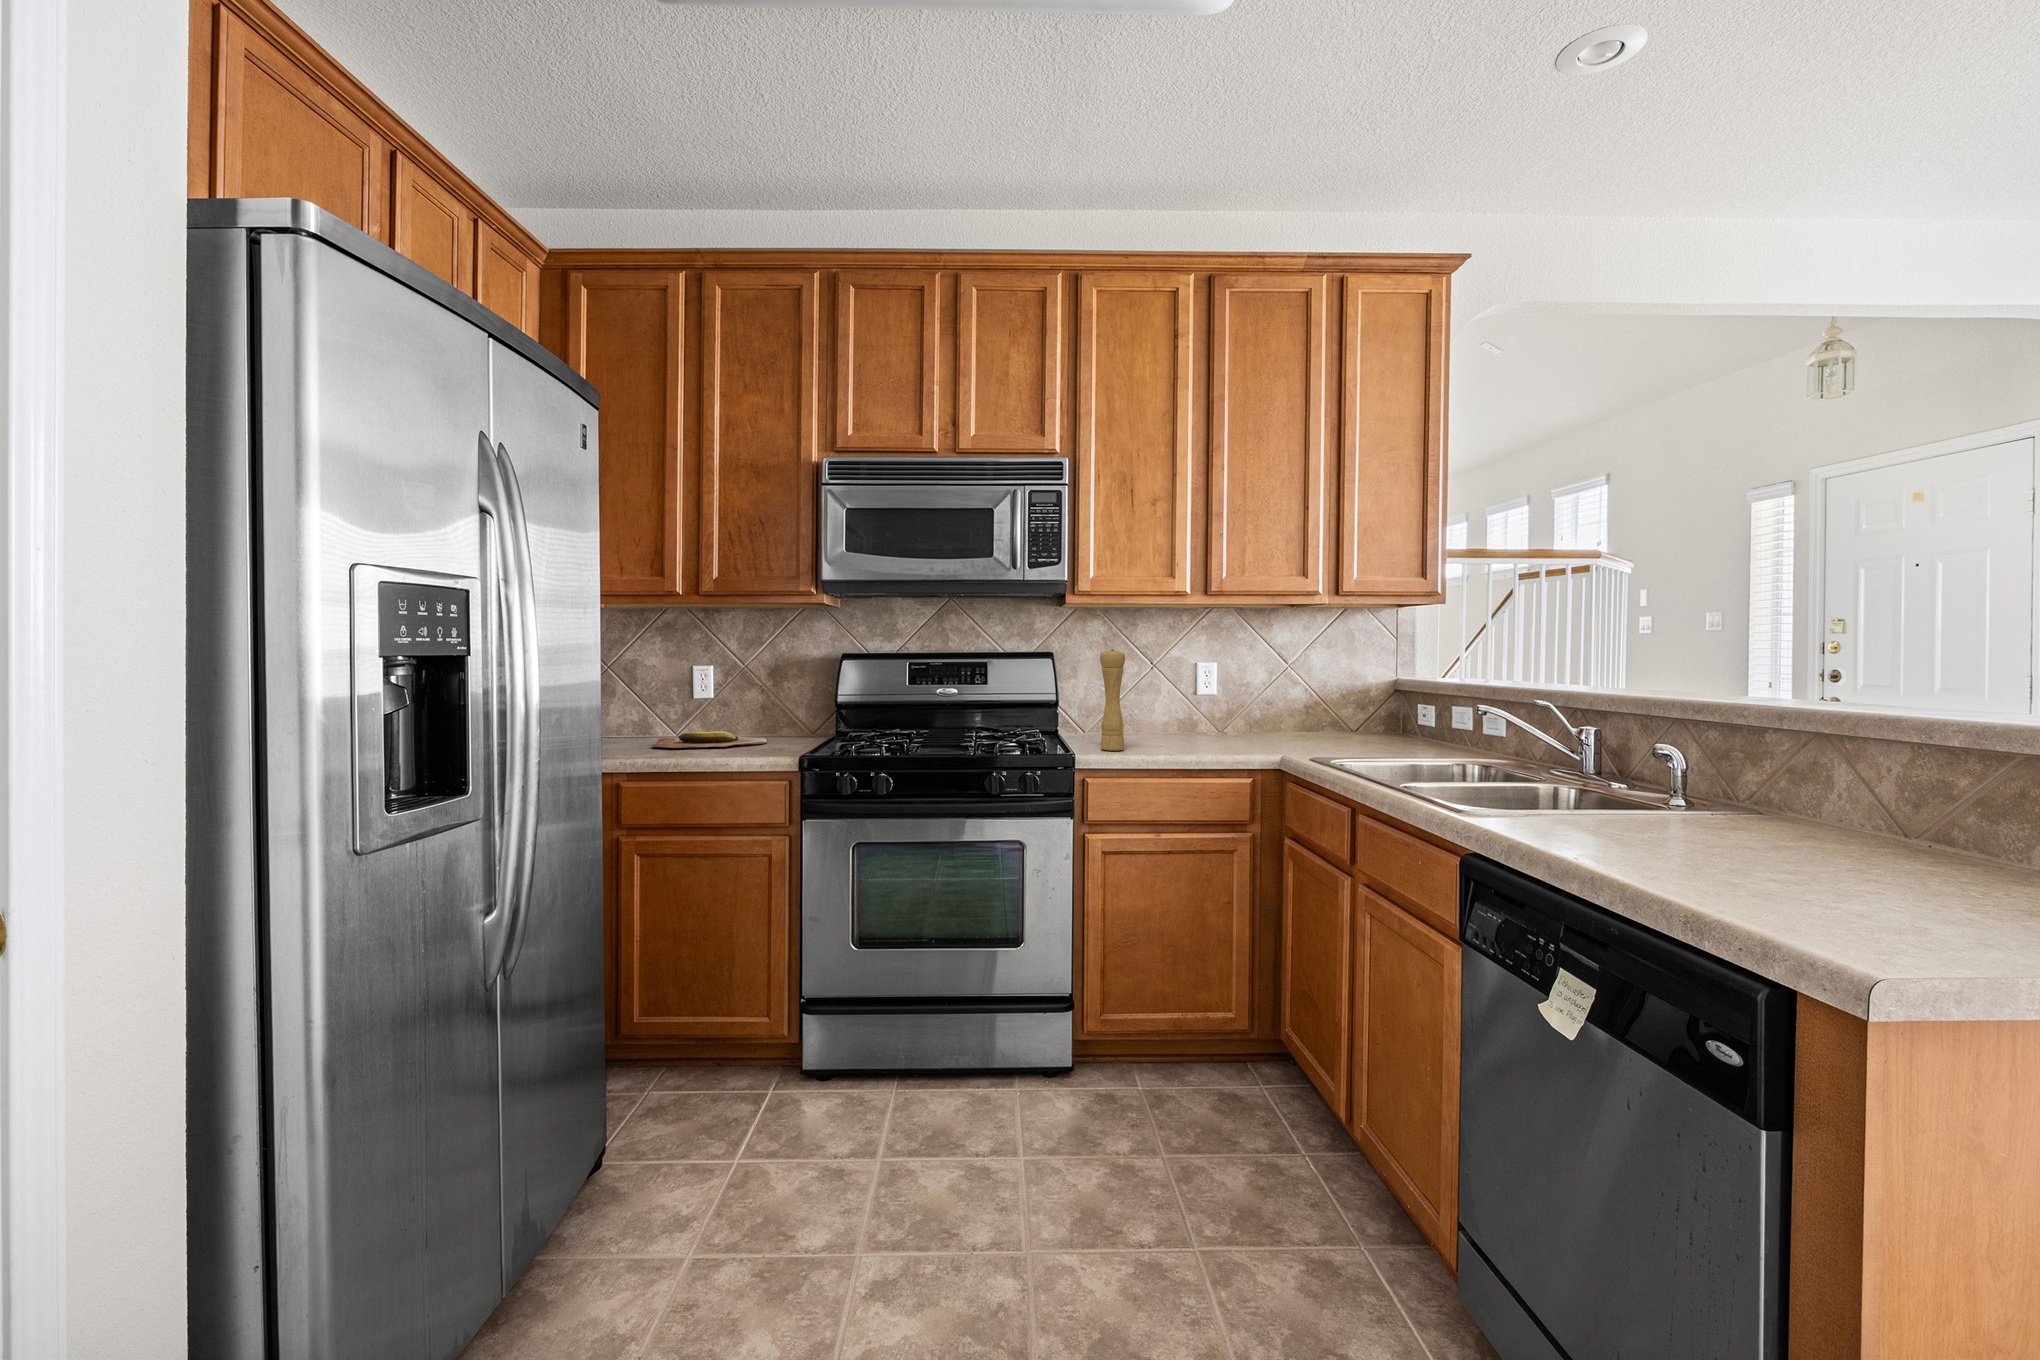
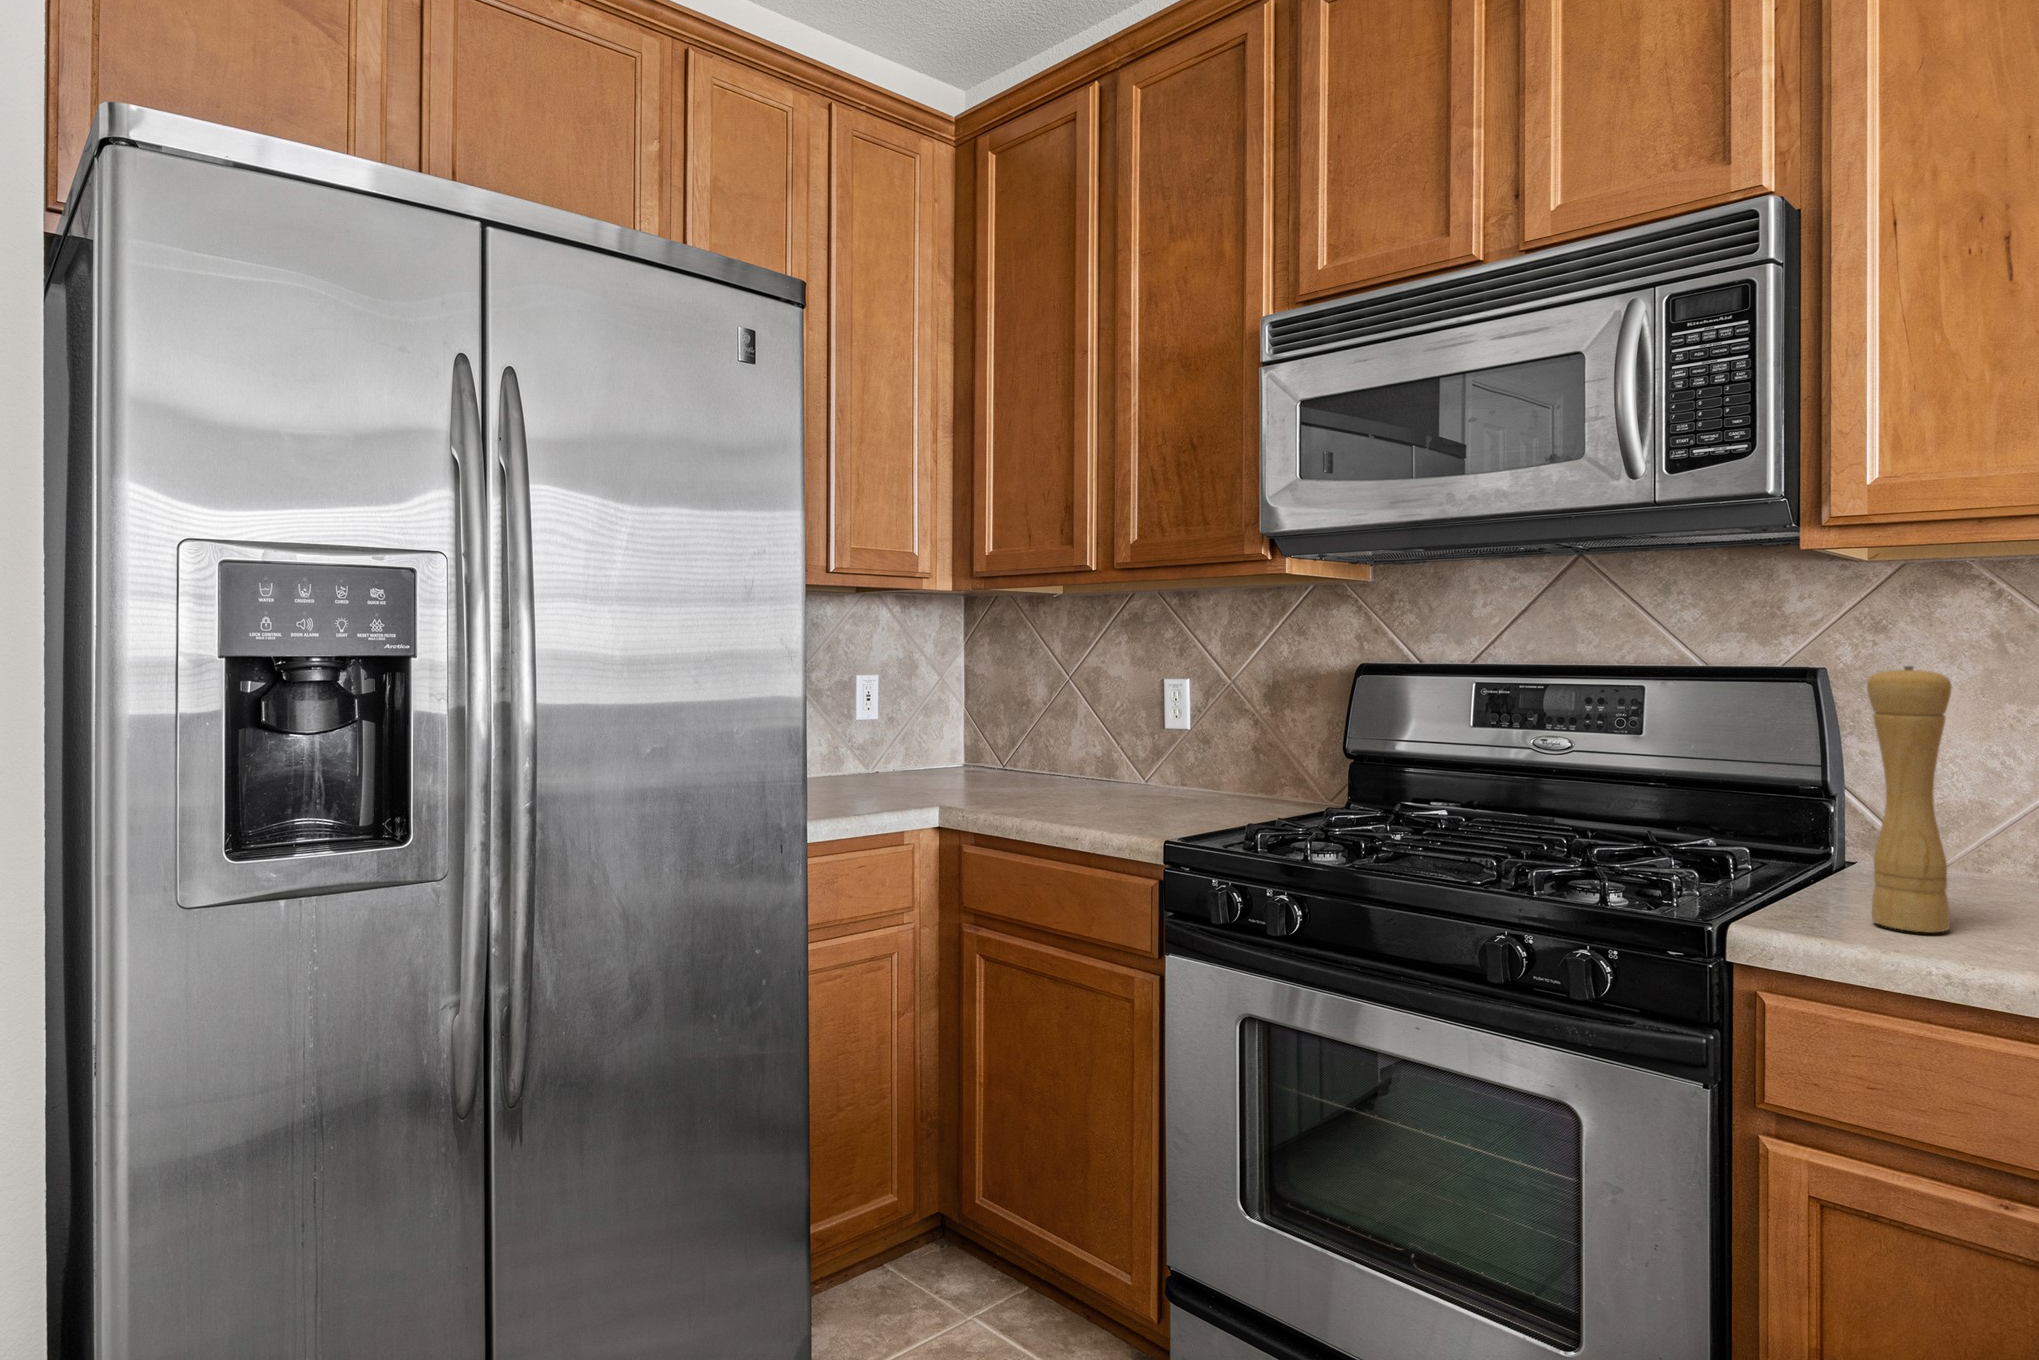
cutting board: present [650,731,767,748] -> none [1048,780,1231,810]

